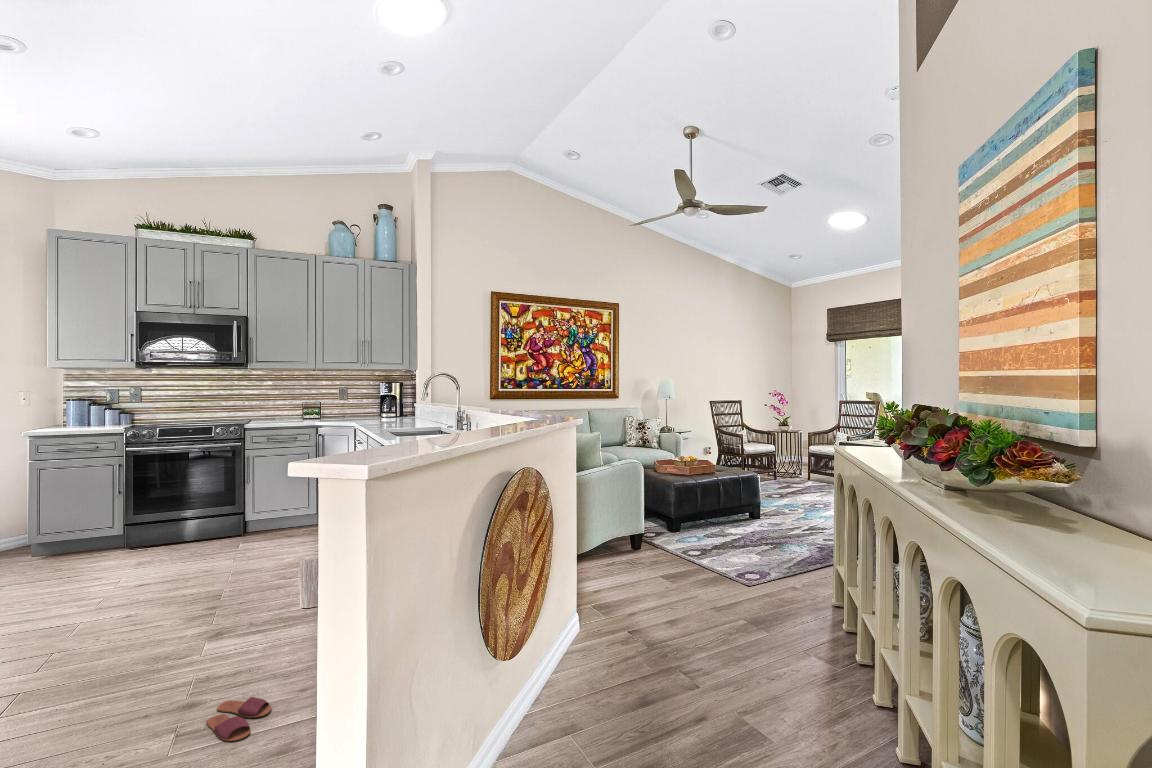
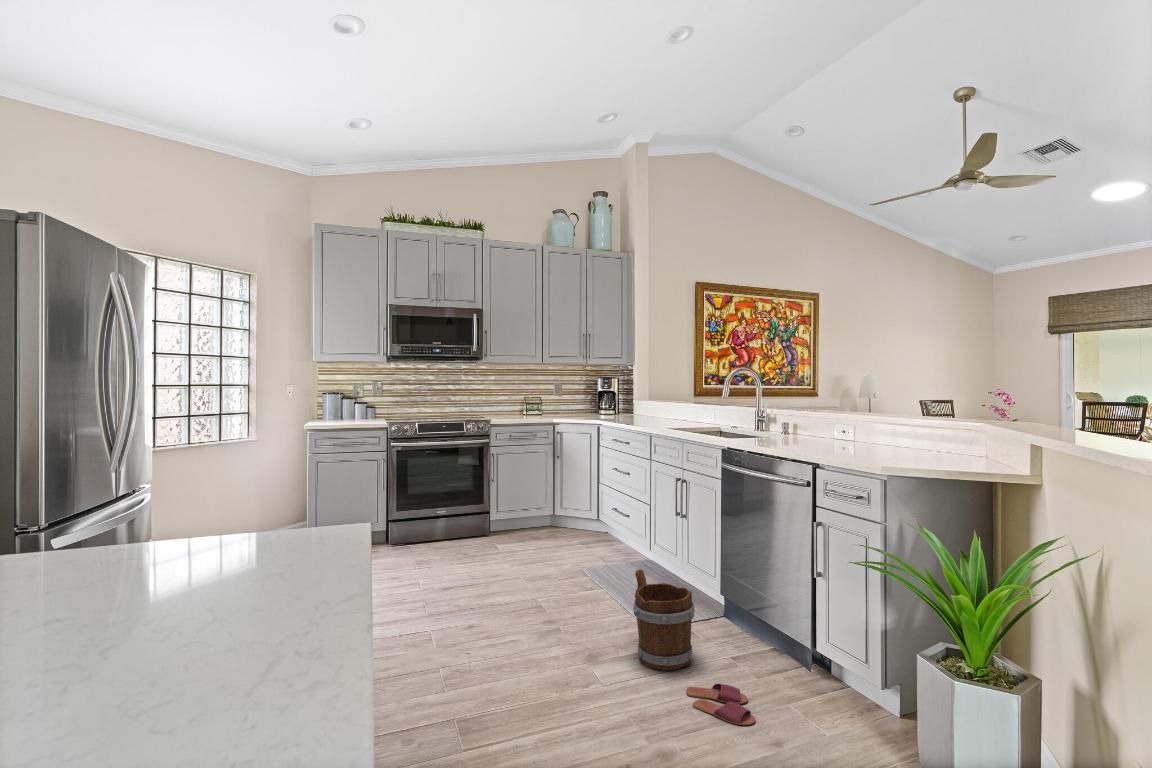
bucket: none [206,582,279,683] -> present [633,570,695,671]

